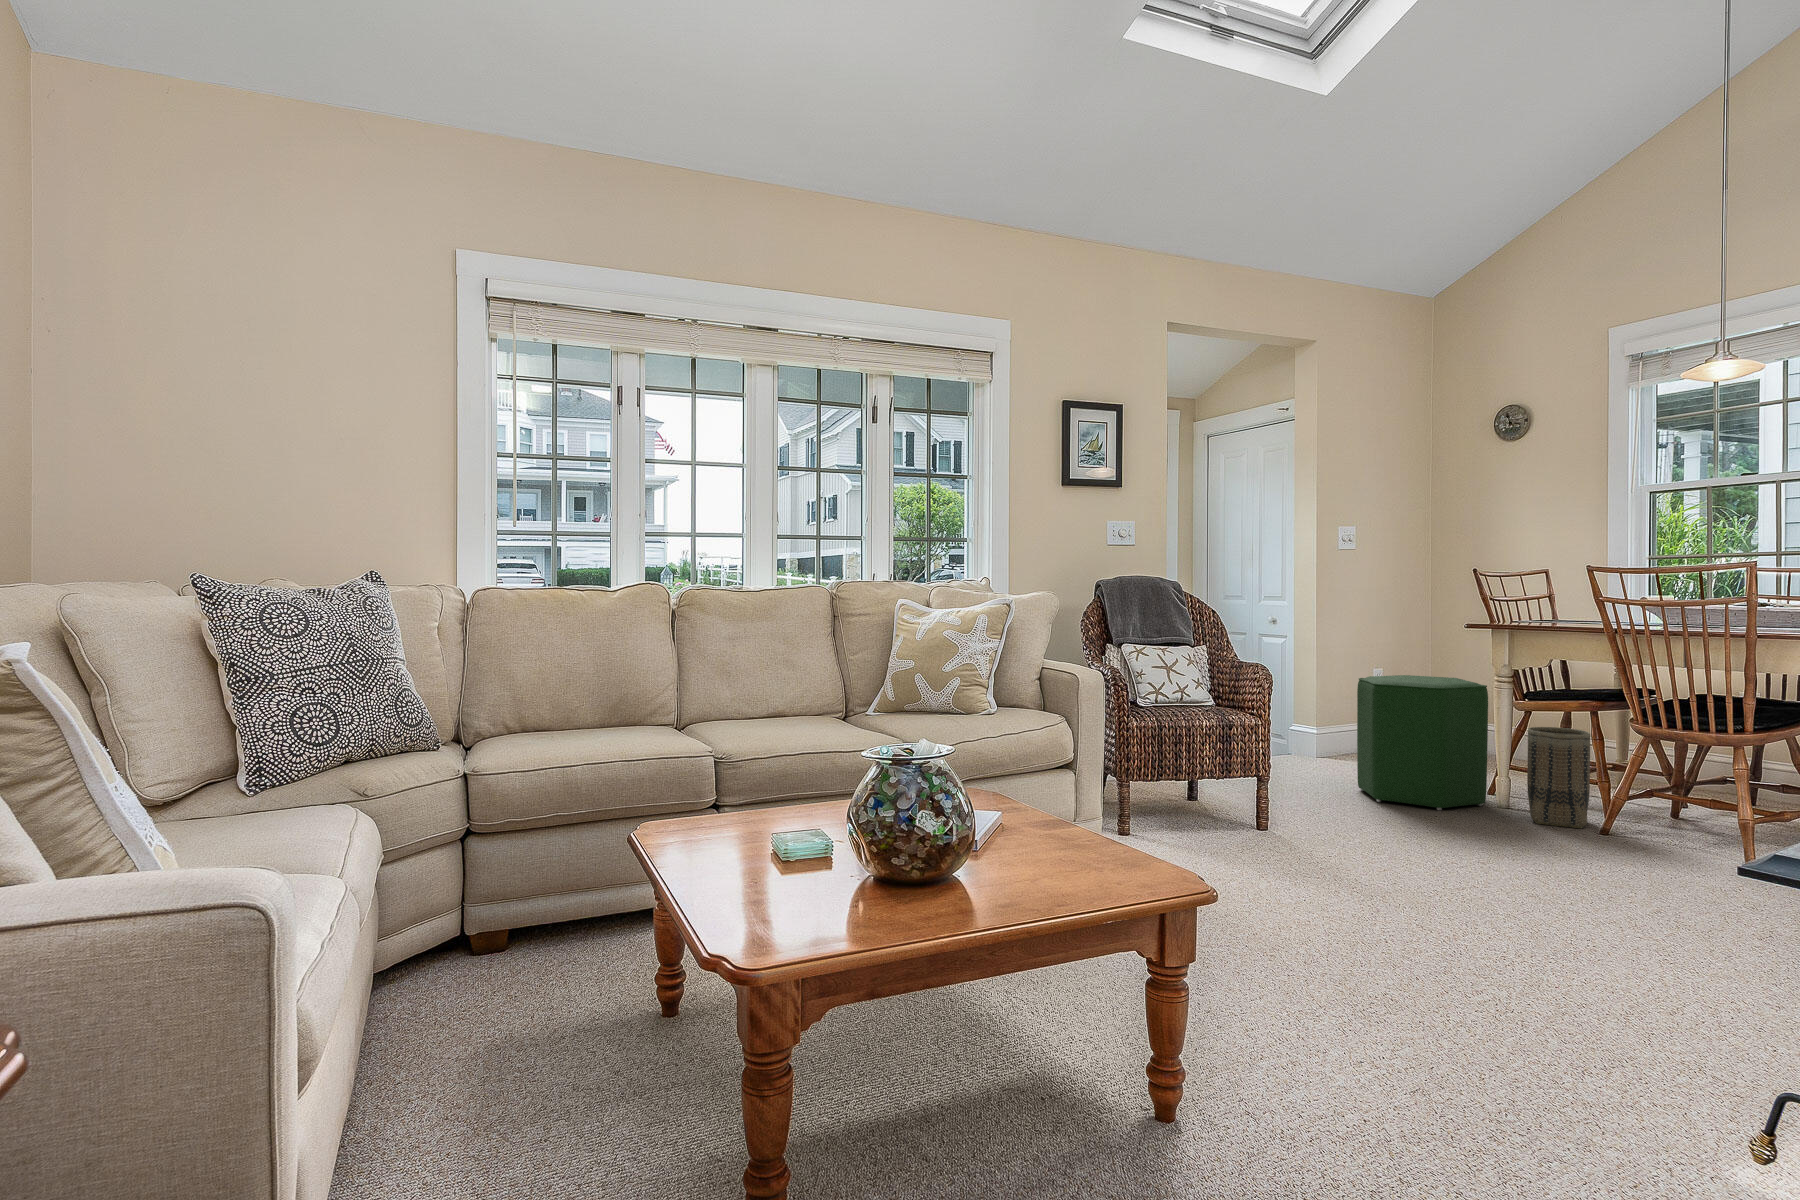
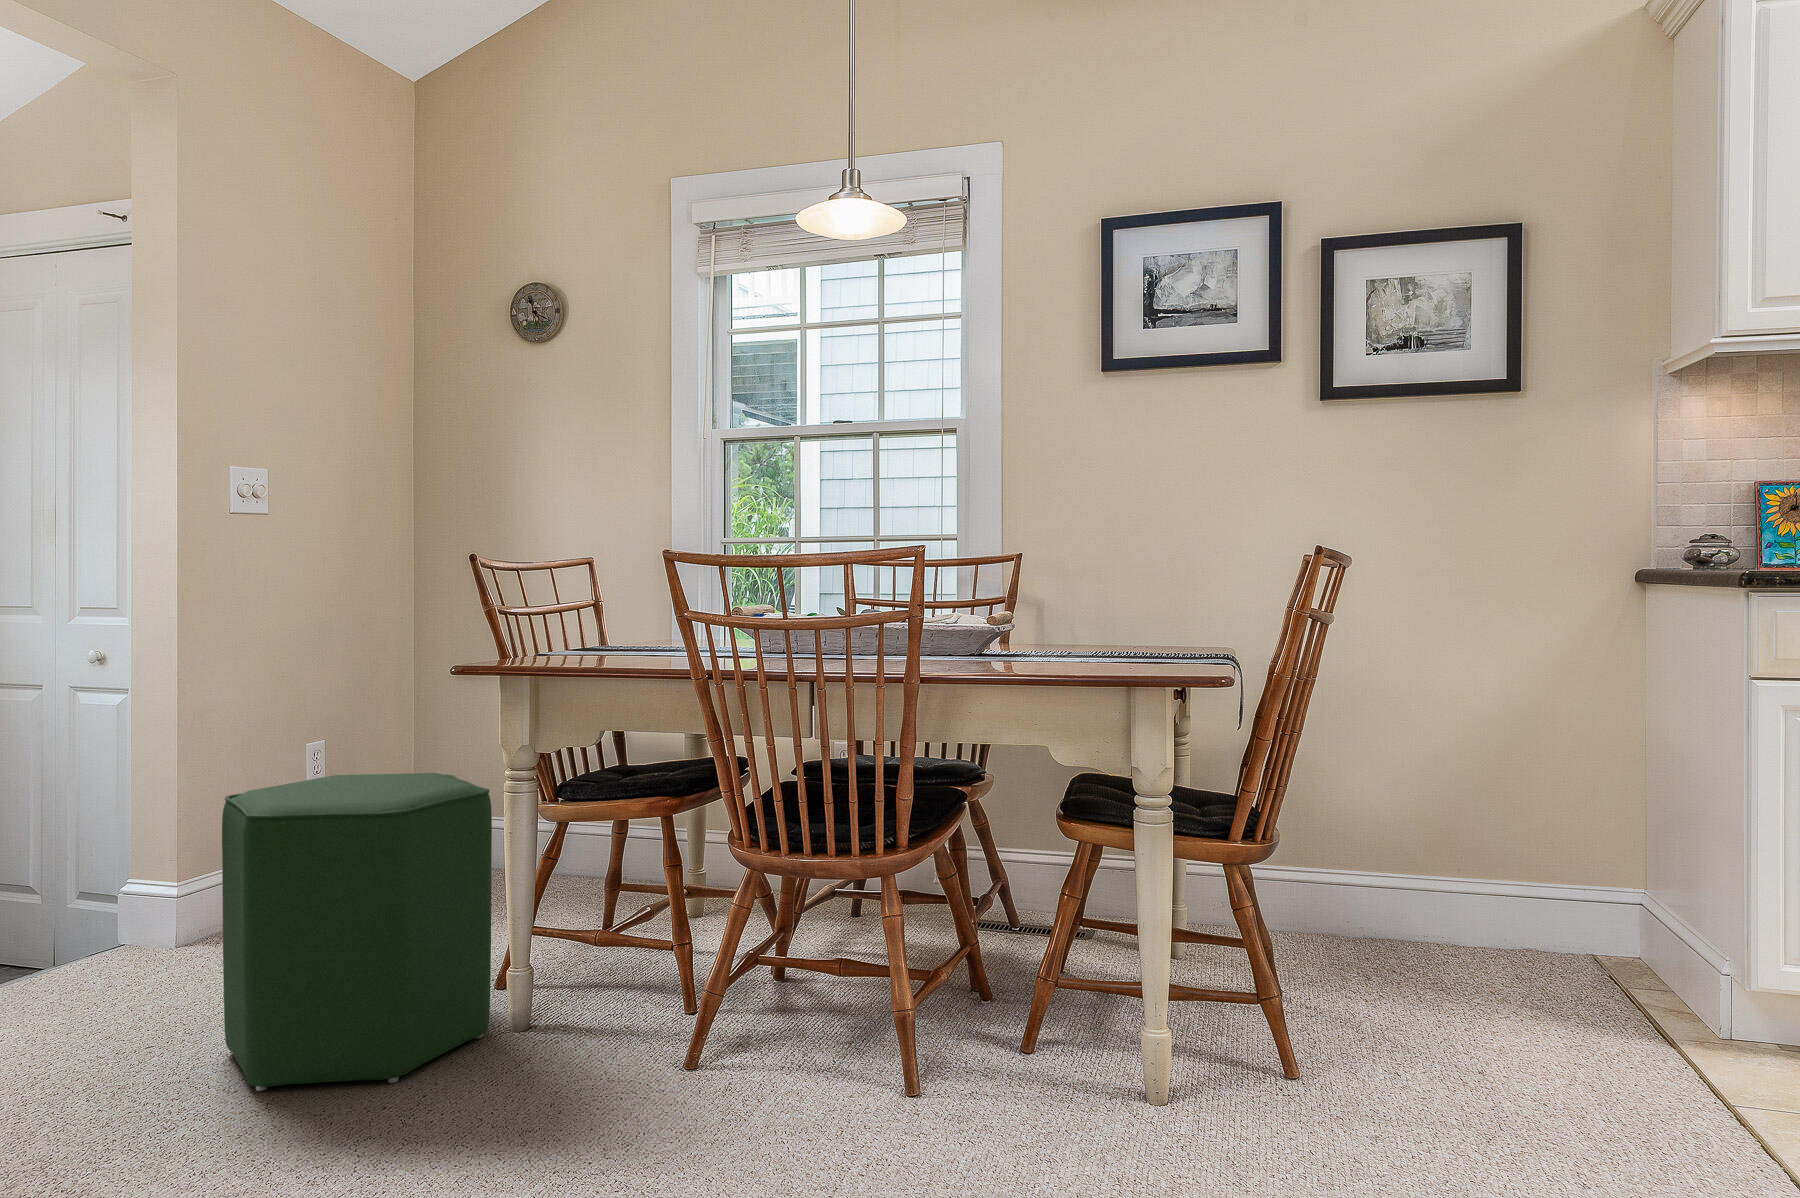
basket: present [1527,727,1590,828] -> none [562,861,666,1072]

